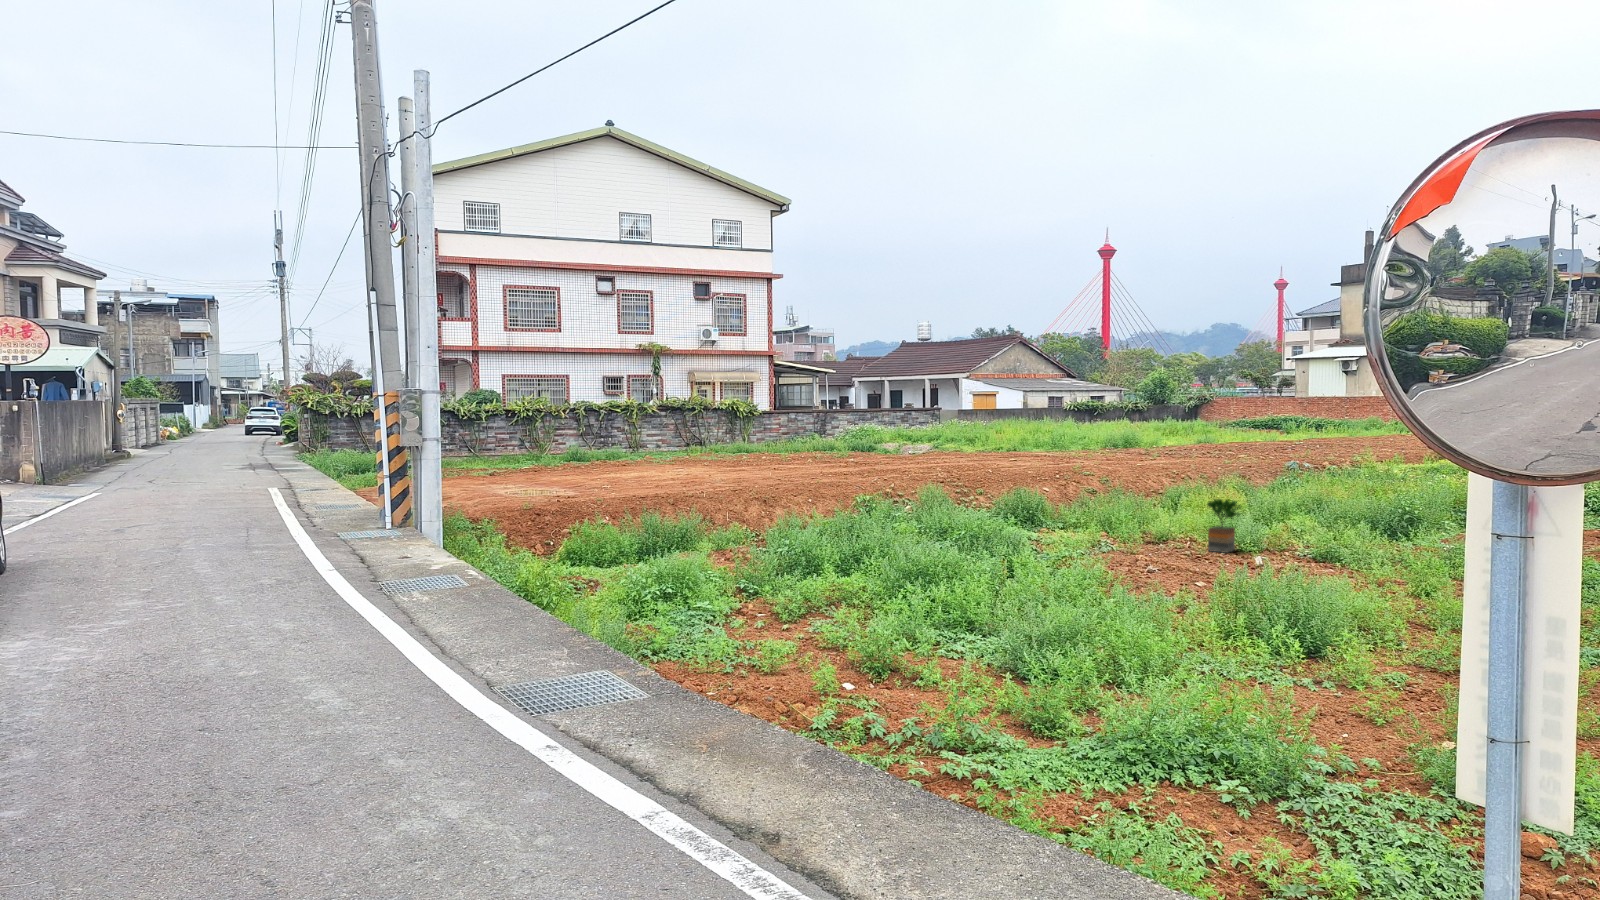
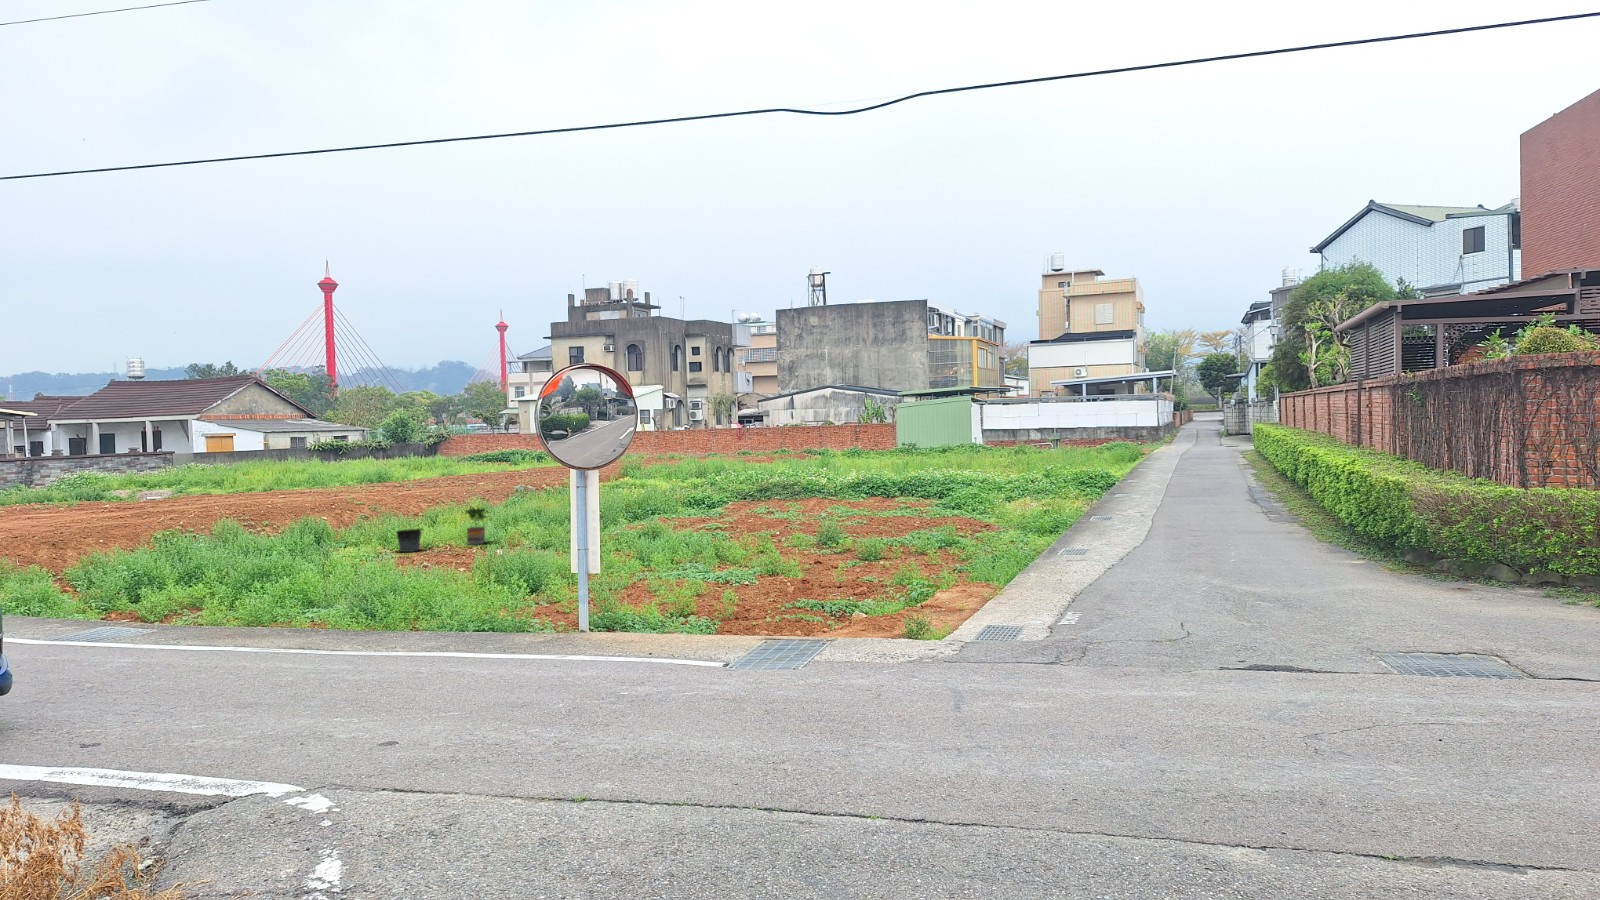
bucket: none [1110,521,1146,553] -> present [397,528,422,552]

